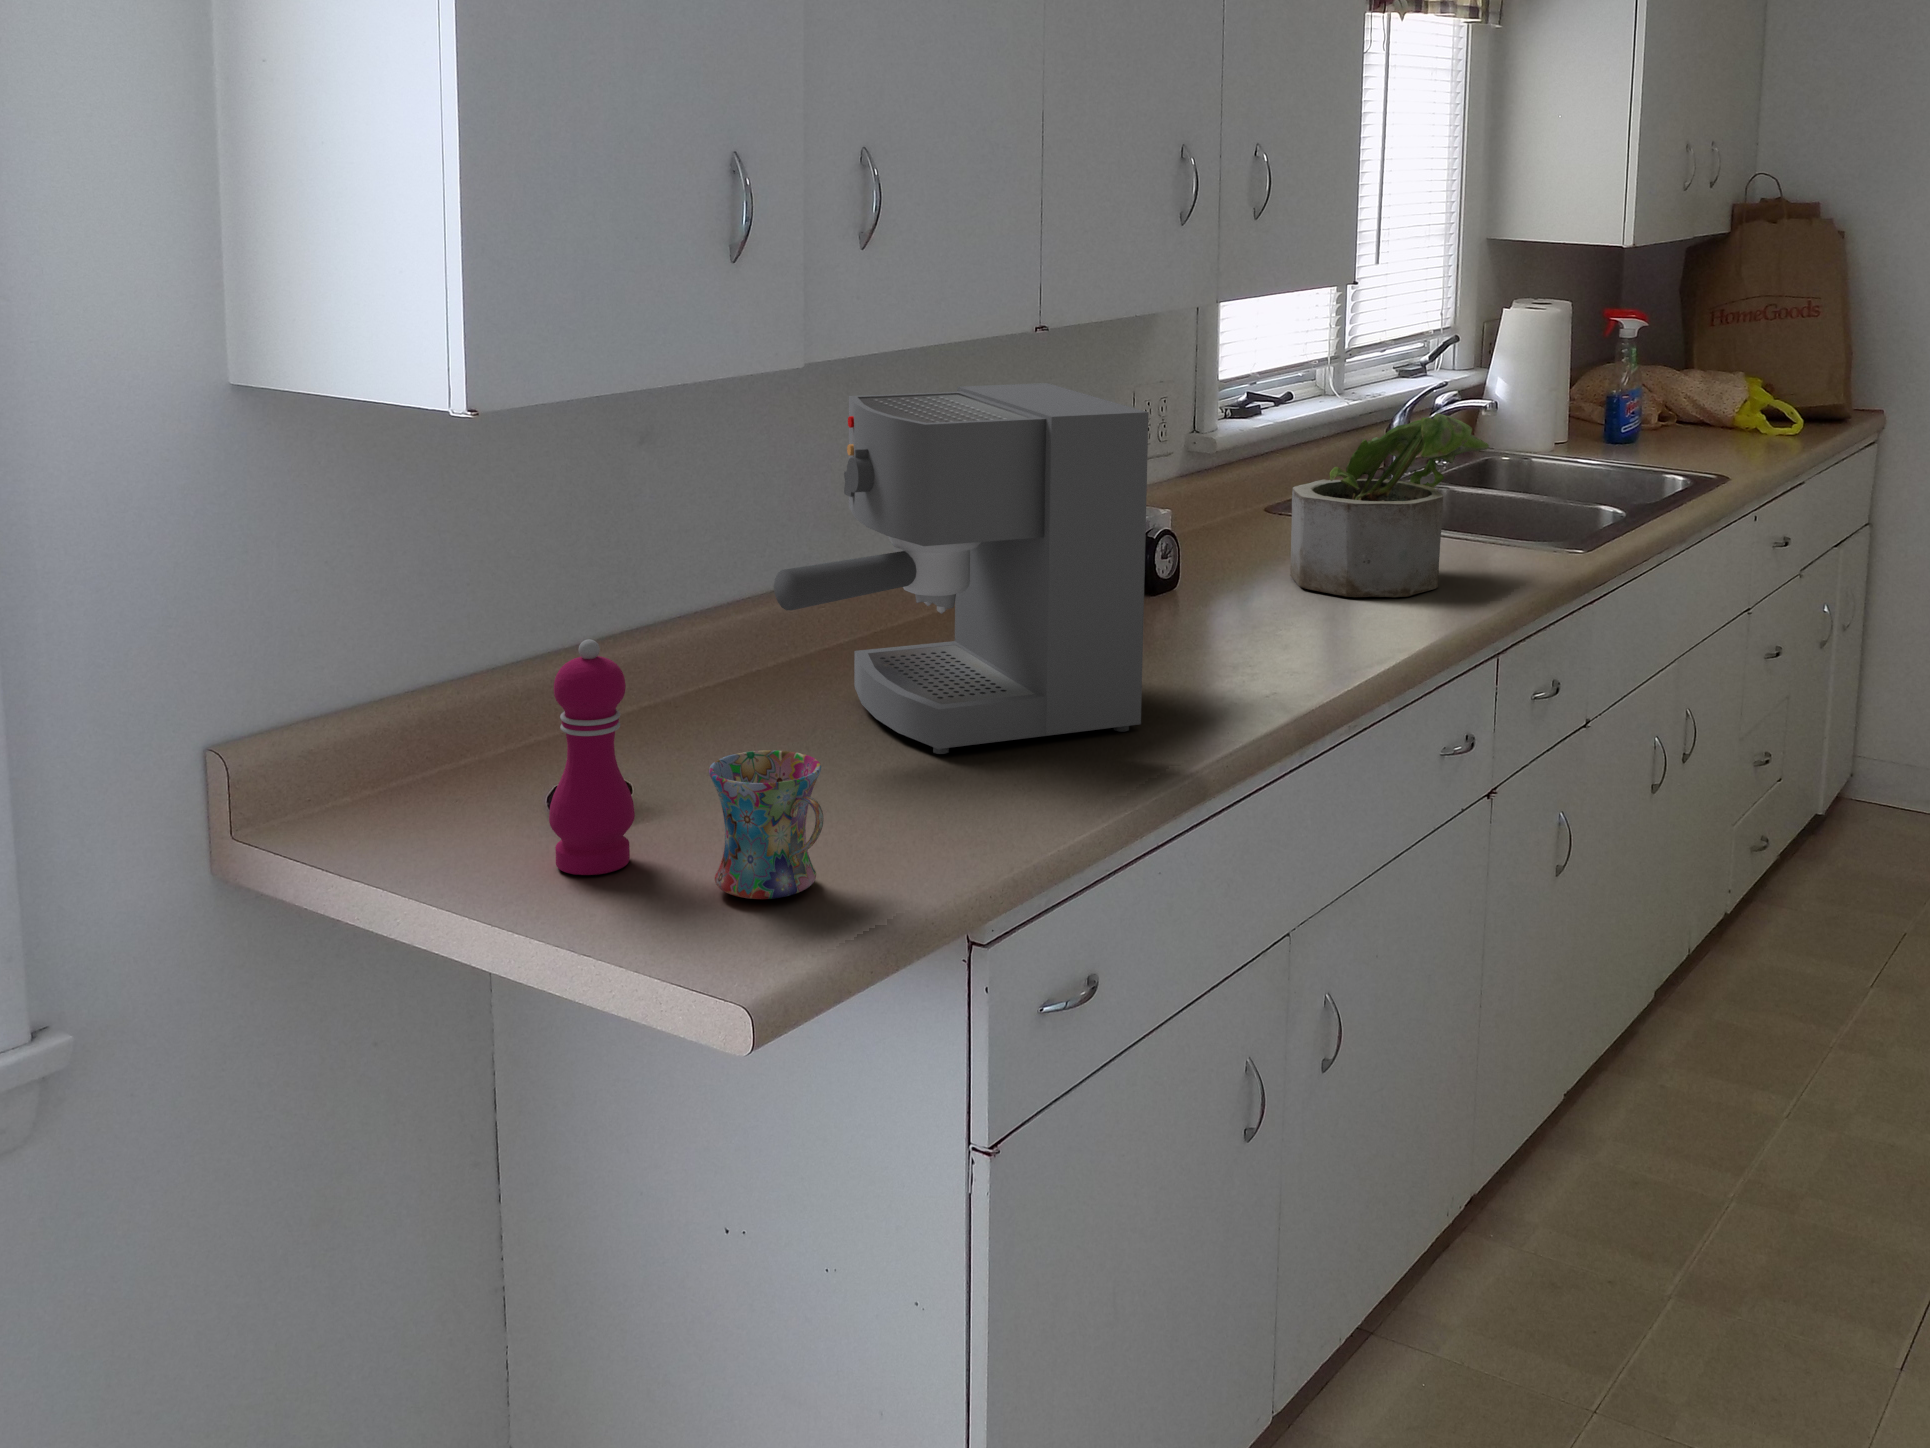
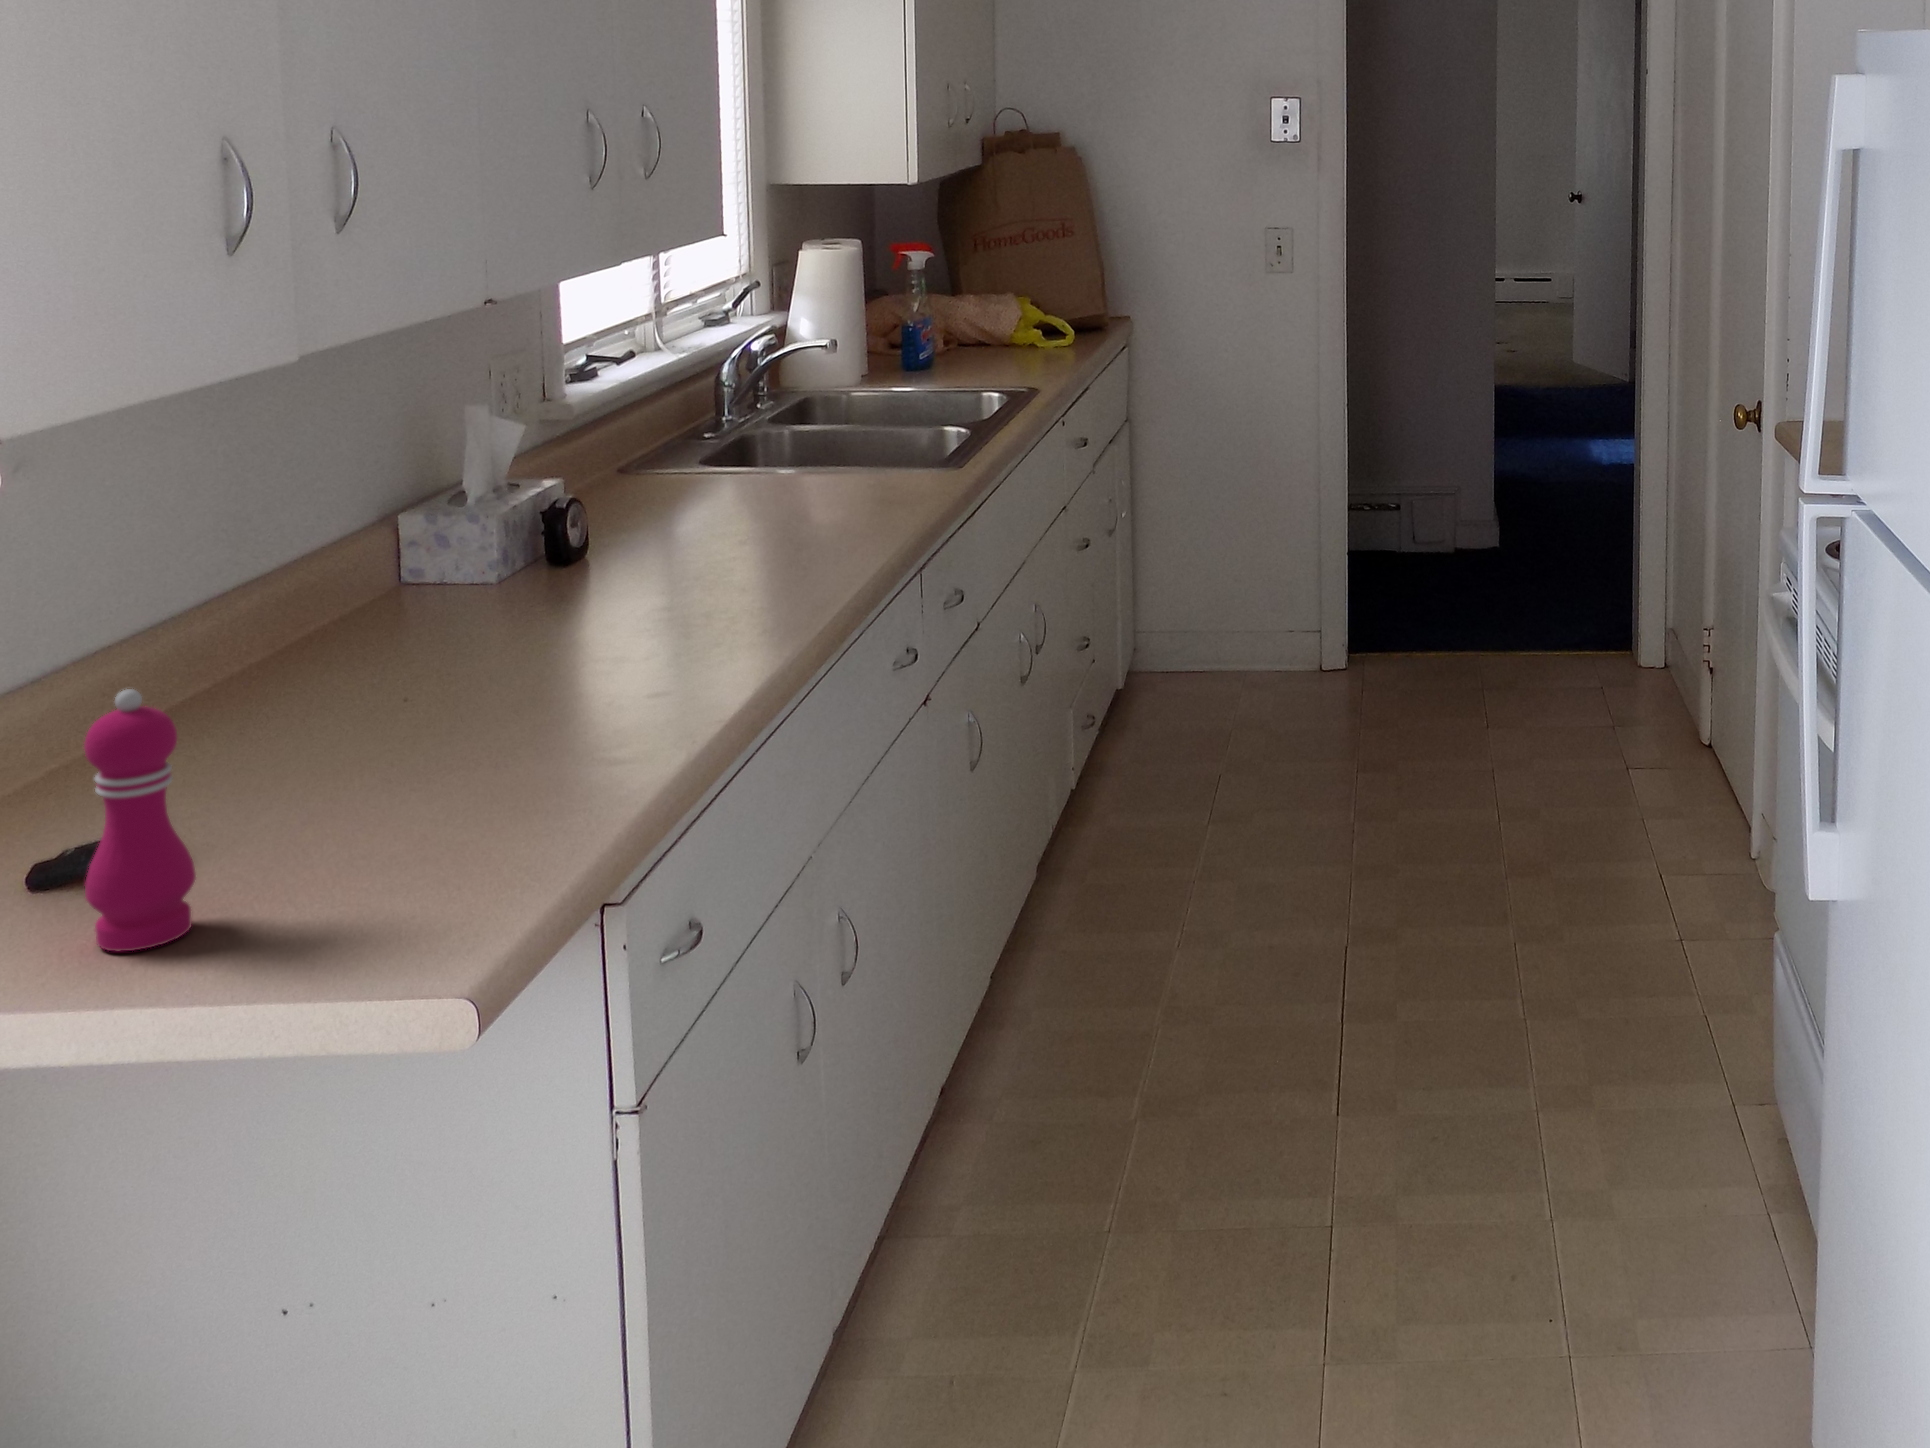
coffee maker: present [774,383,1149,754] -> none [254,362,662,752]
potted plant: present [1290,413,1489,597] -> none [693,355,880,539]
mug: present [709,750,824,899] -> none [311,764,465,923]

